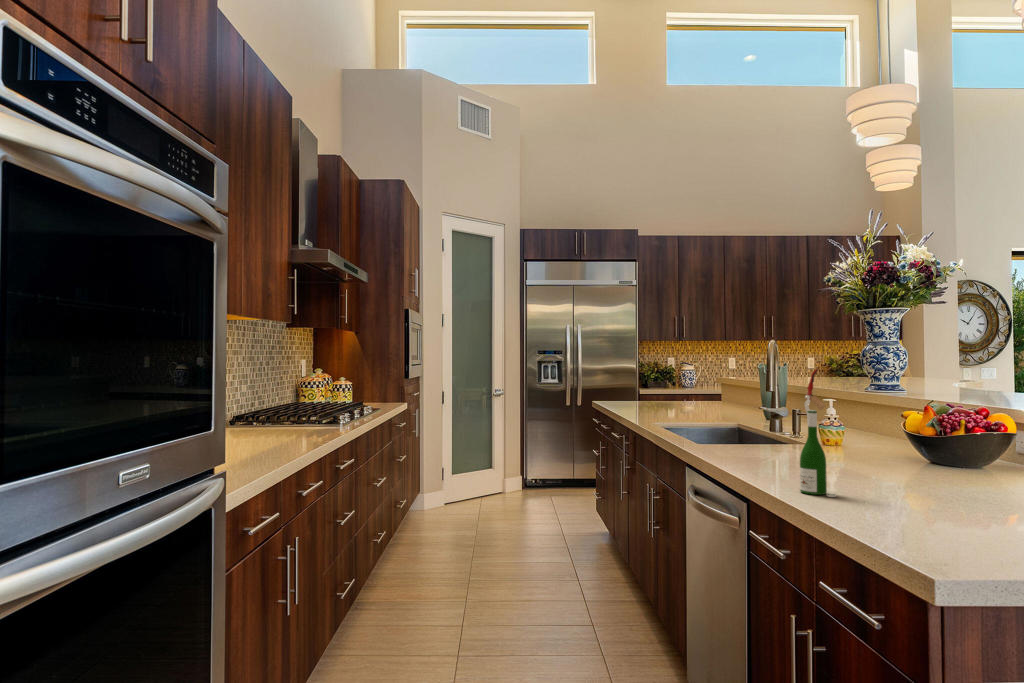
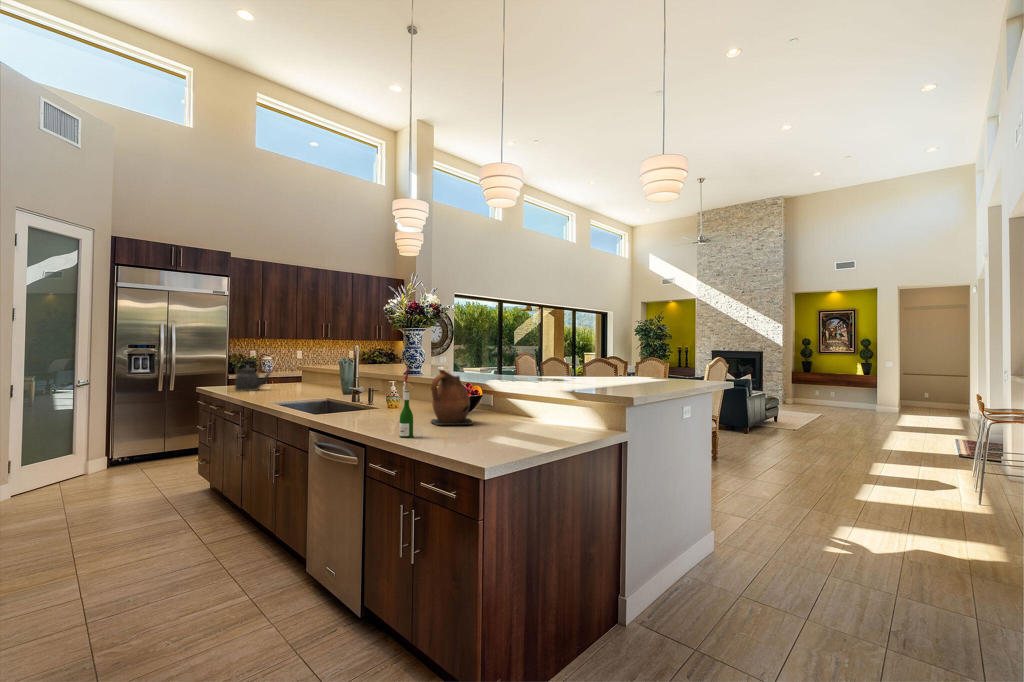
kettle: none [631,367,675,409] -> present [235,366,270,391]
ceramic pitcher: none [879,376,977,489] -> present [431,370,473,425]

